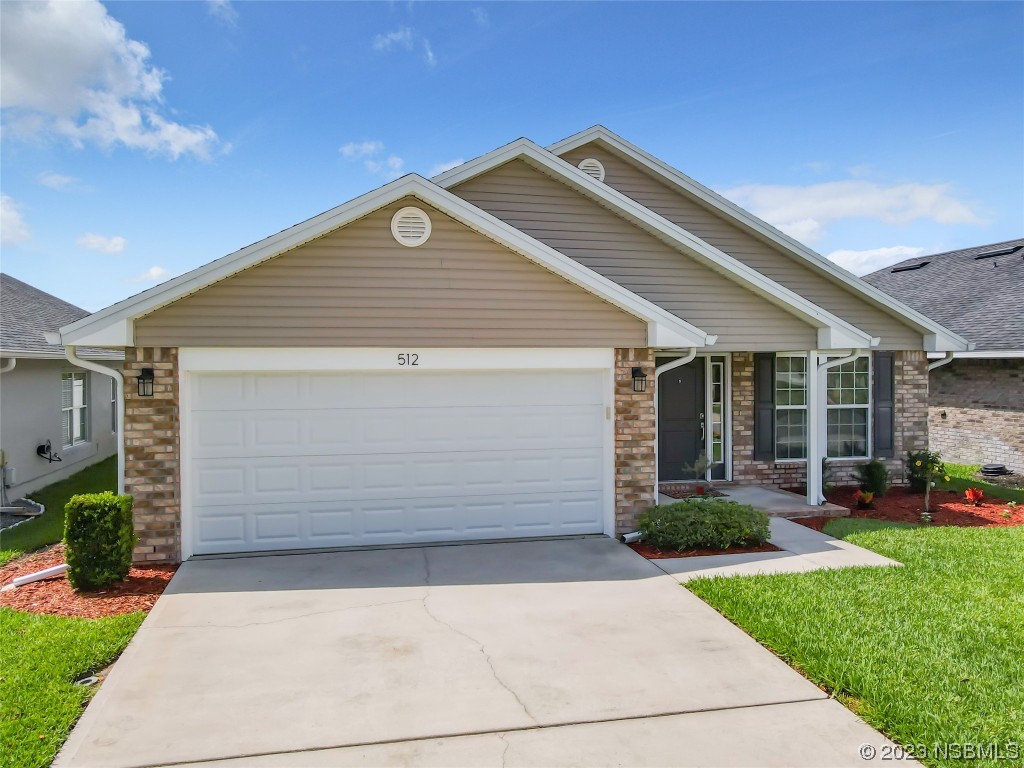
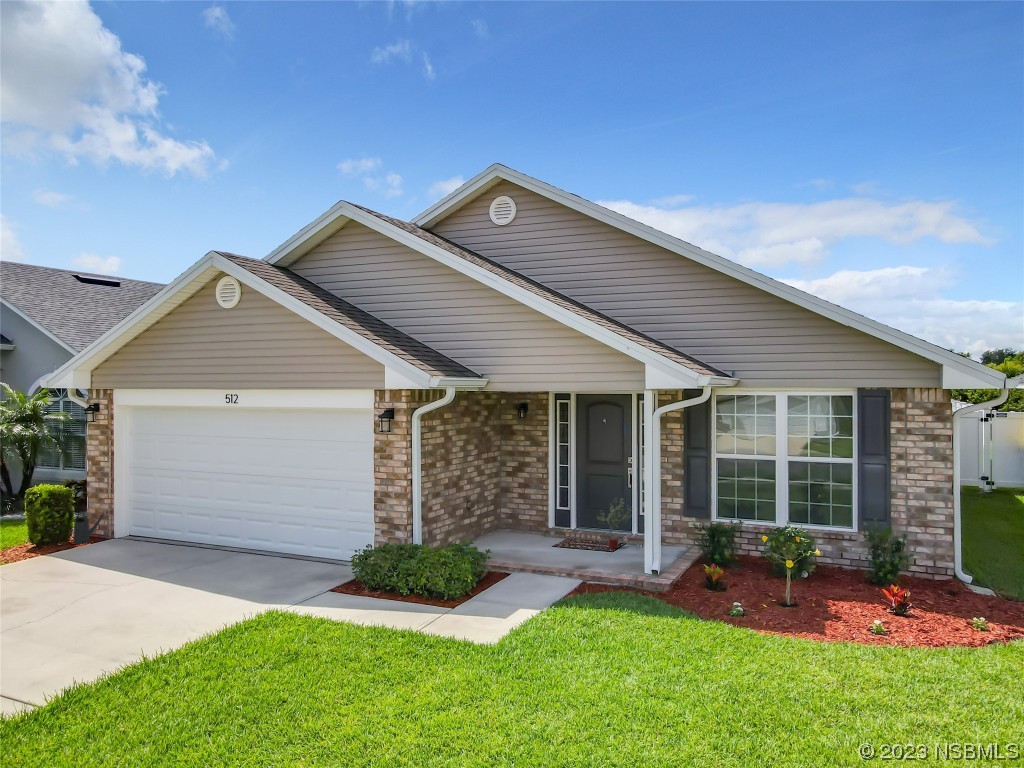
watering can: none [144,530,170,578] -> present [69,513,104,544]

